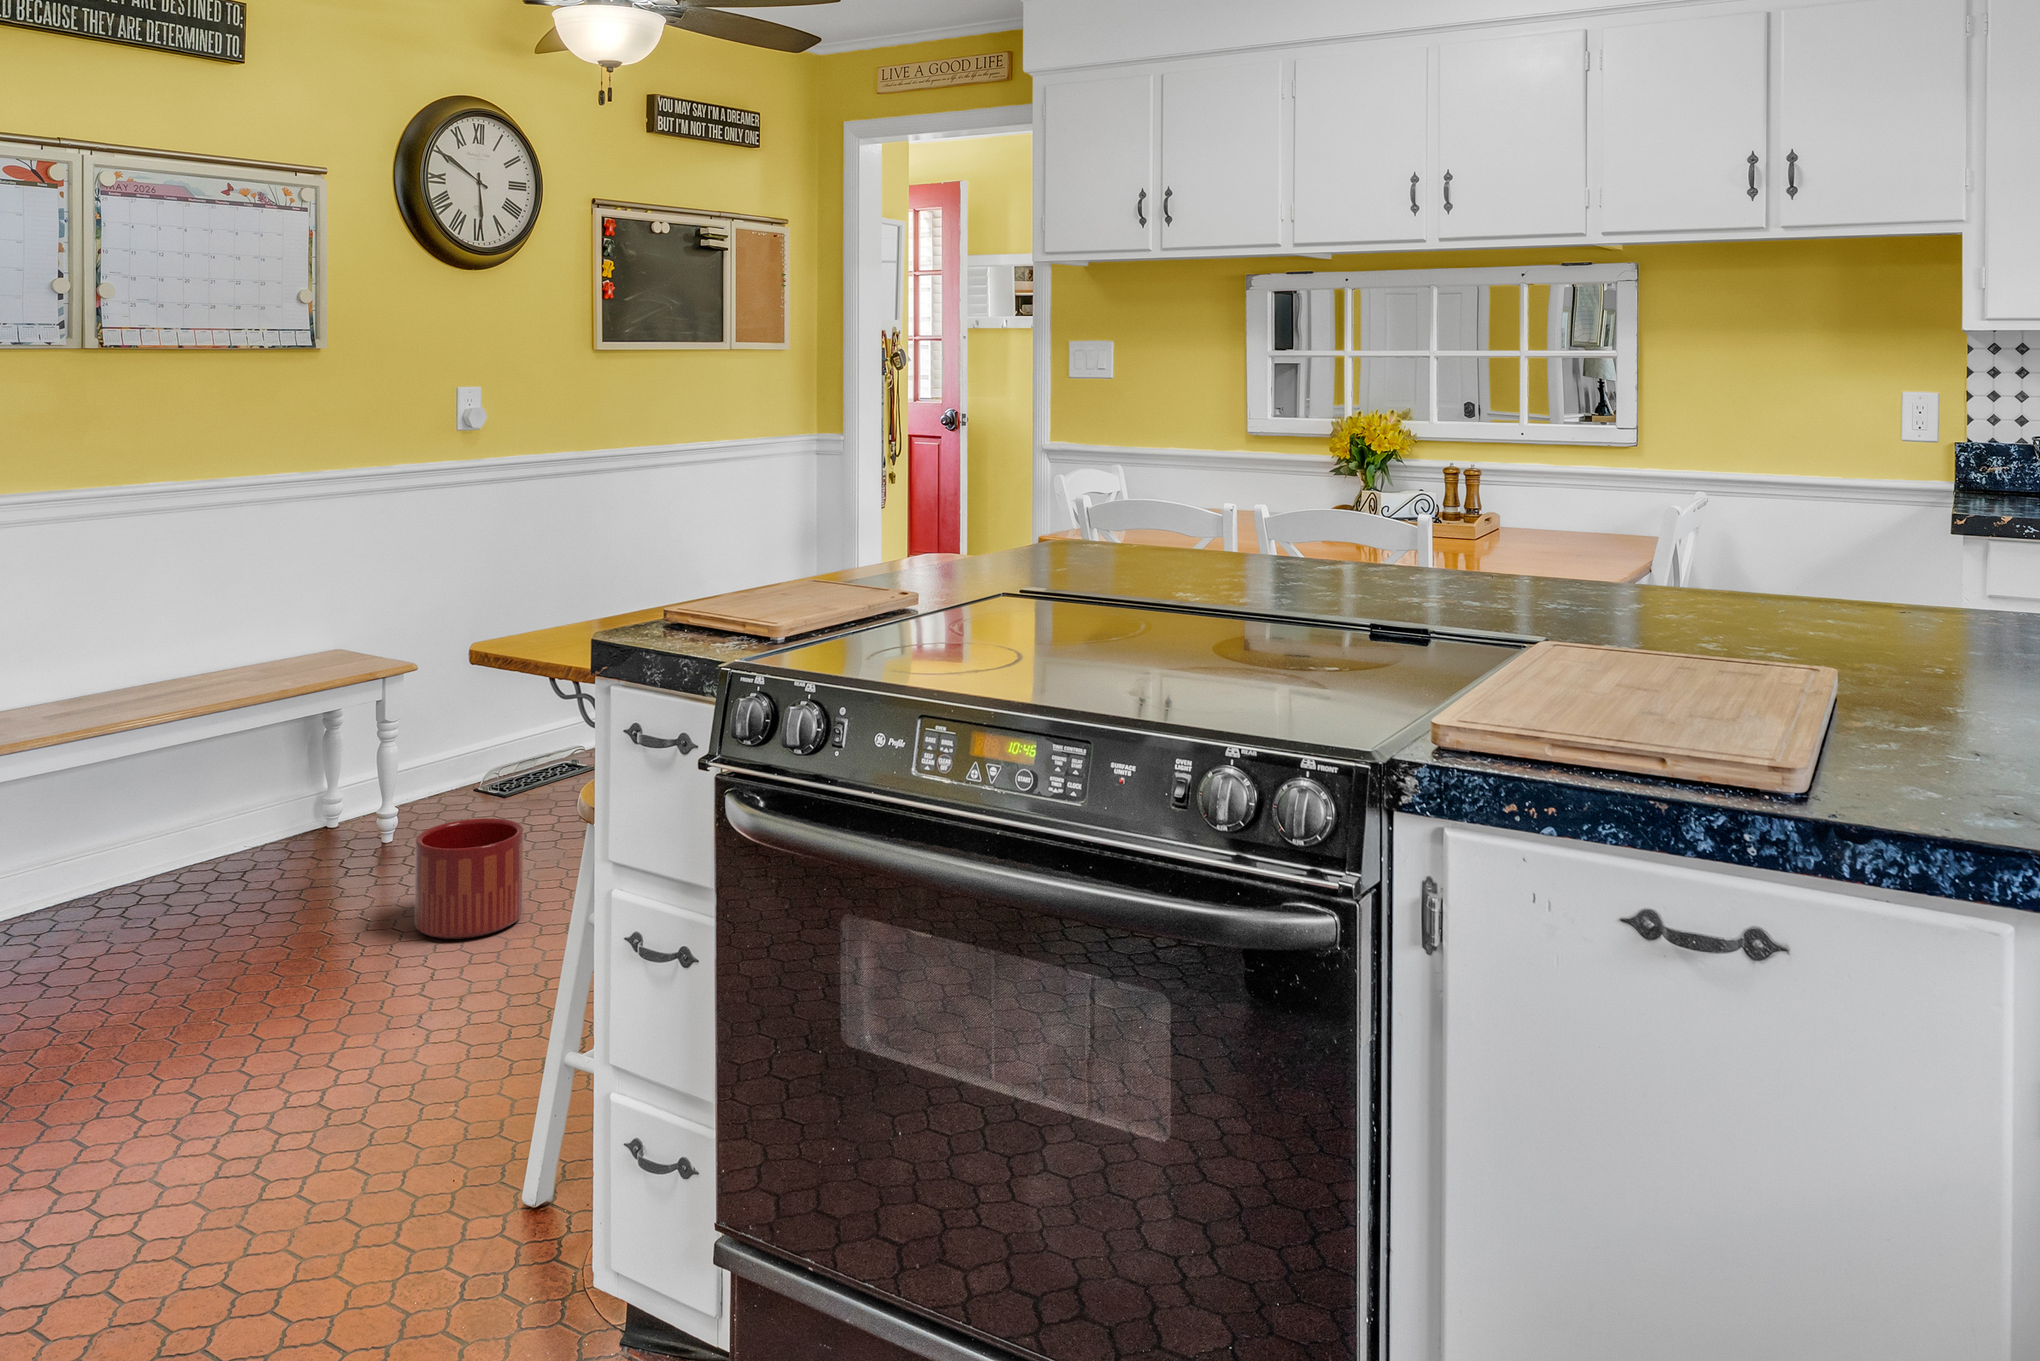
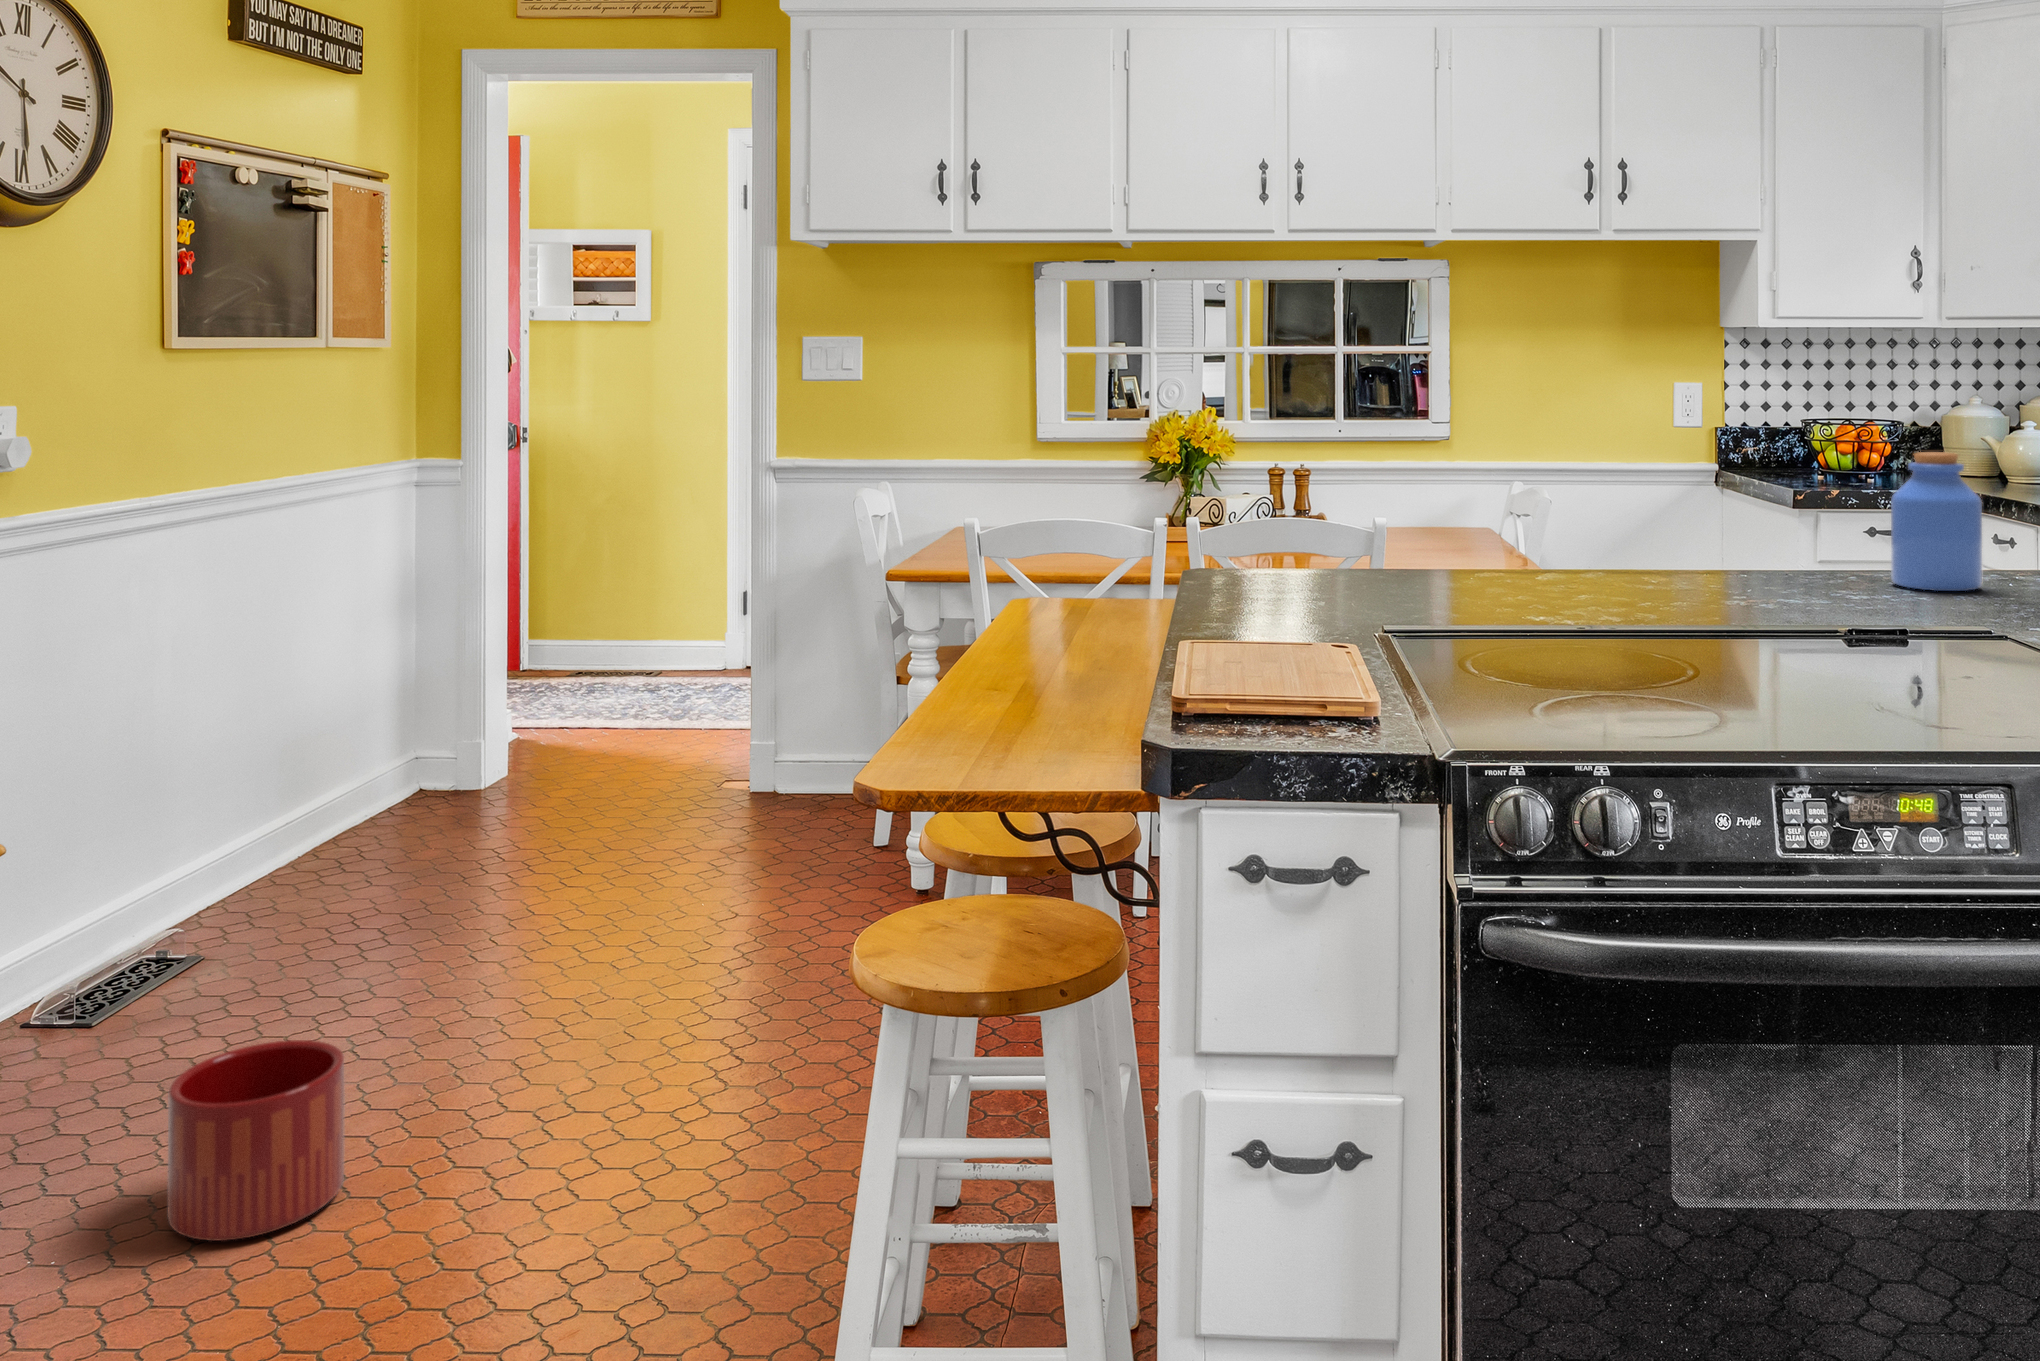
jar: none [1605,464,1698,609] -> present [1891,452,1983,591]

